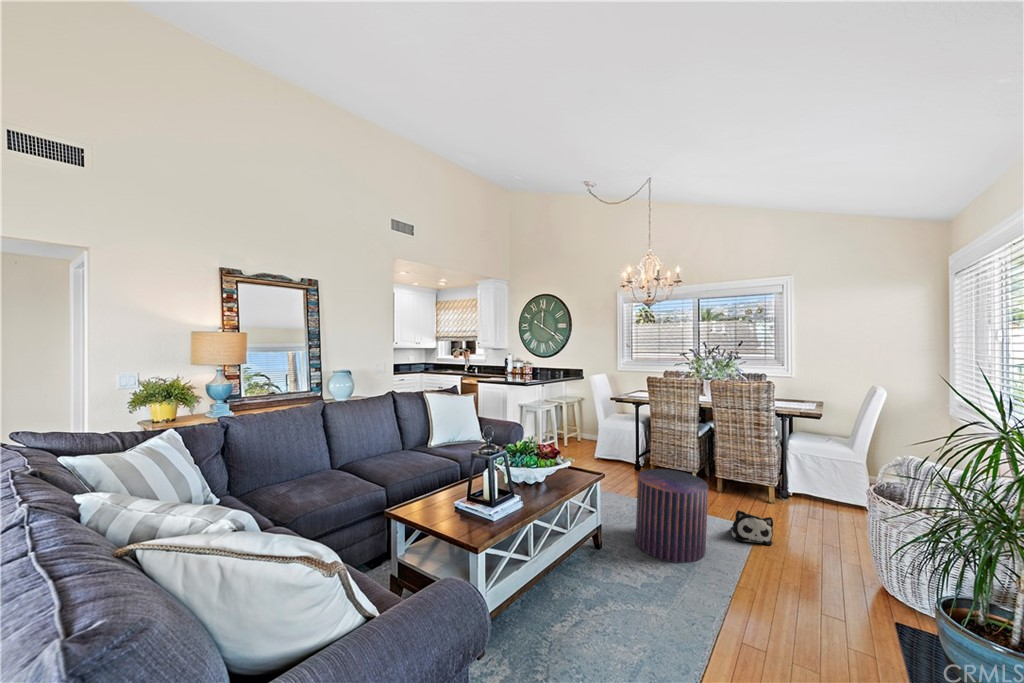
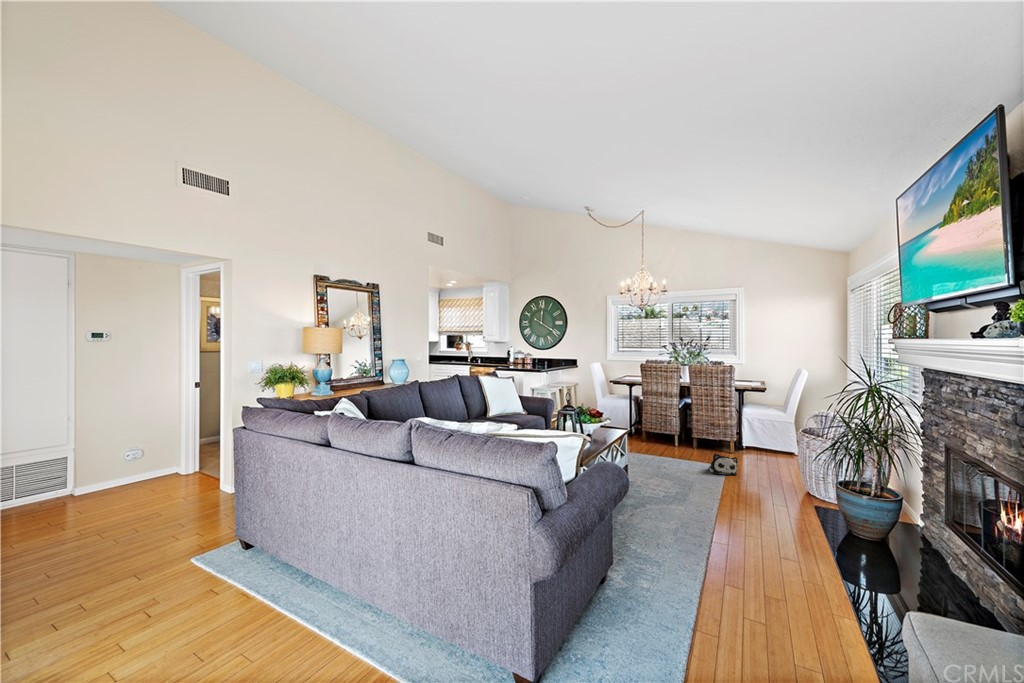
pouf: present [636,469,708,563] -> none [647,427,698,486]

